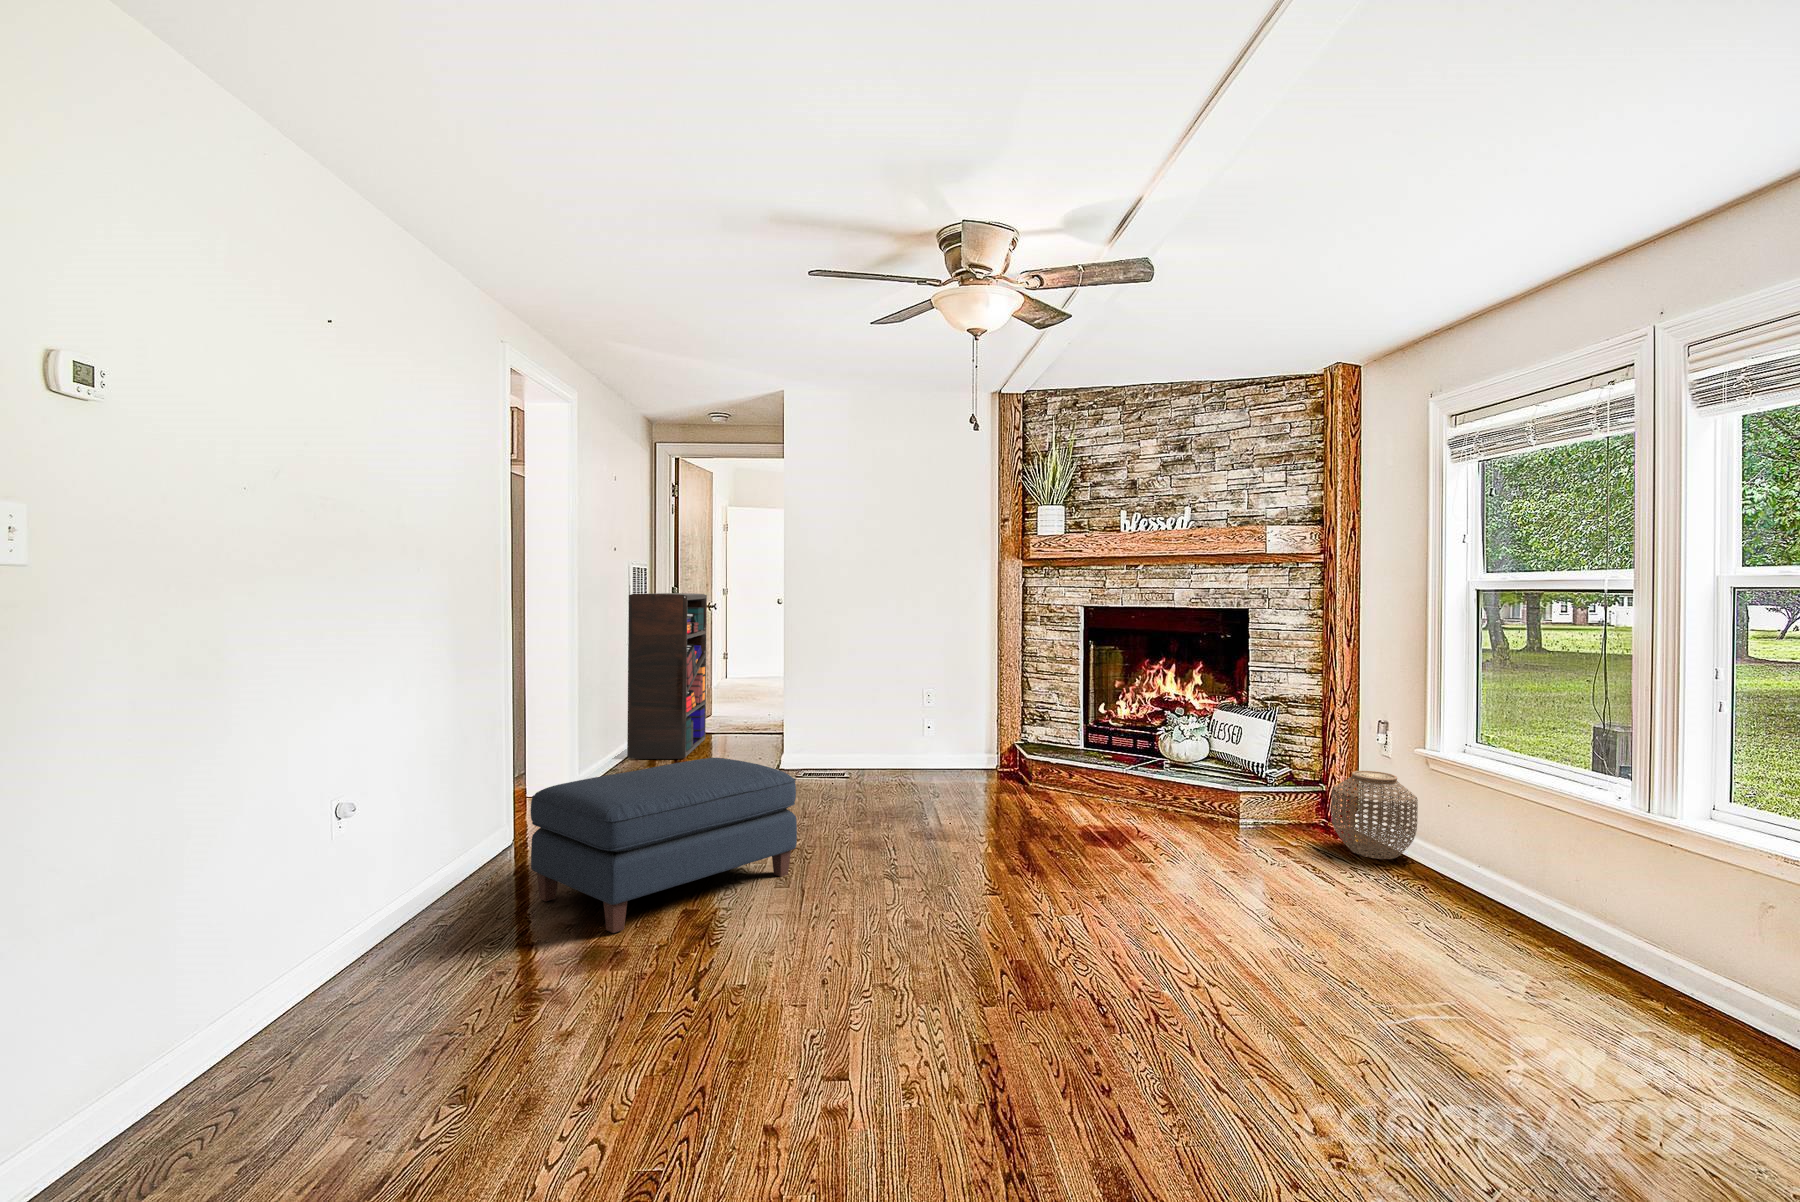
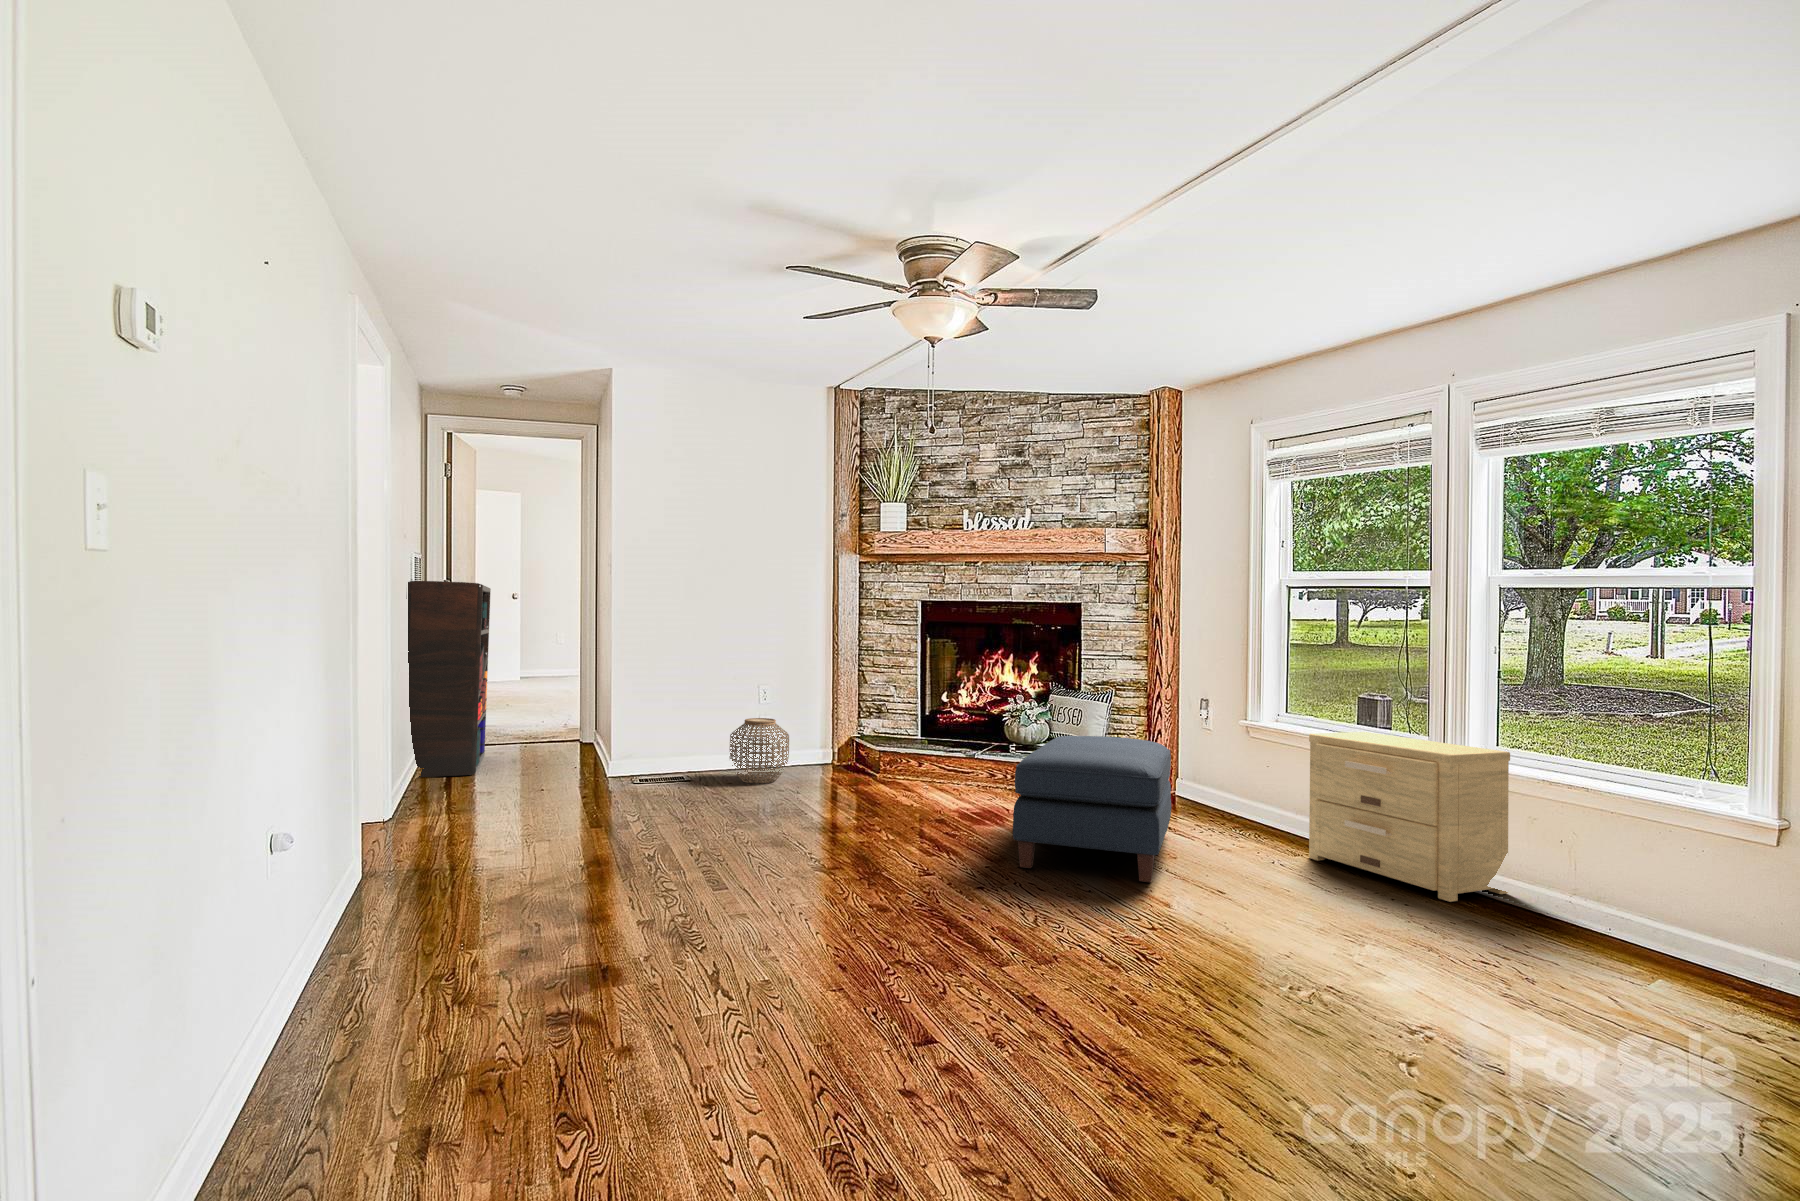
ottoman: present [531,758,797,933] -> present [1013,736,1171,882]
woven basket: present [1331,771,1418,859] -> present [730,718,789,783]
side table: none [1457,779,1716,1005] -> present [1309,732,1510,902]

